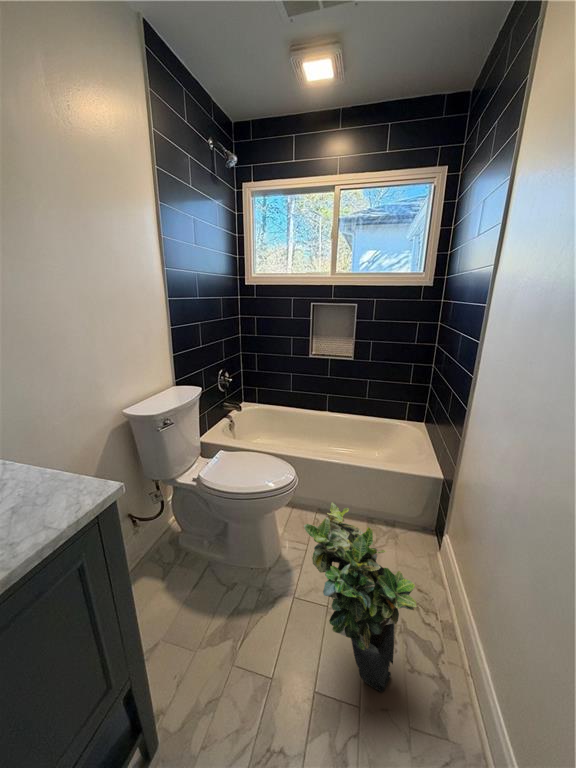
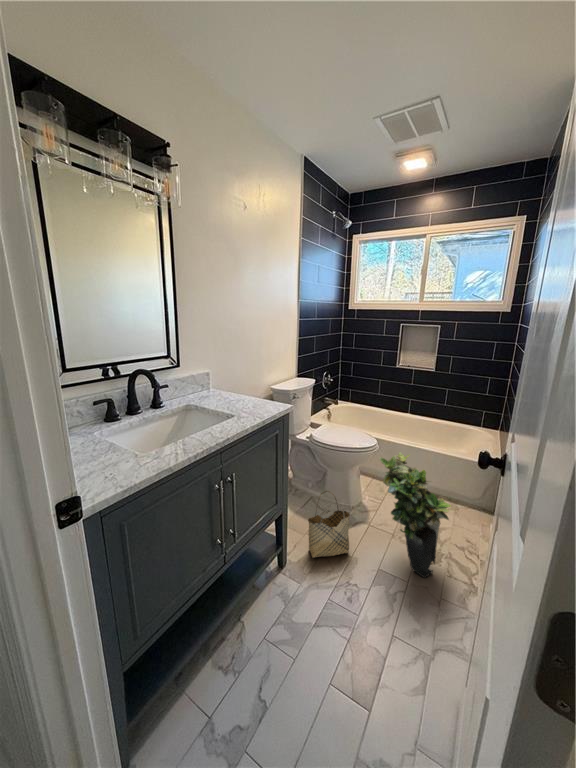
woven basket: none [193,587,267,711] -> present [308,491,350,558]

